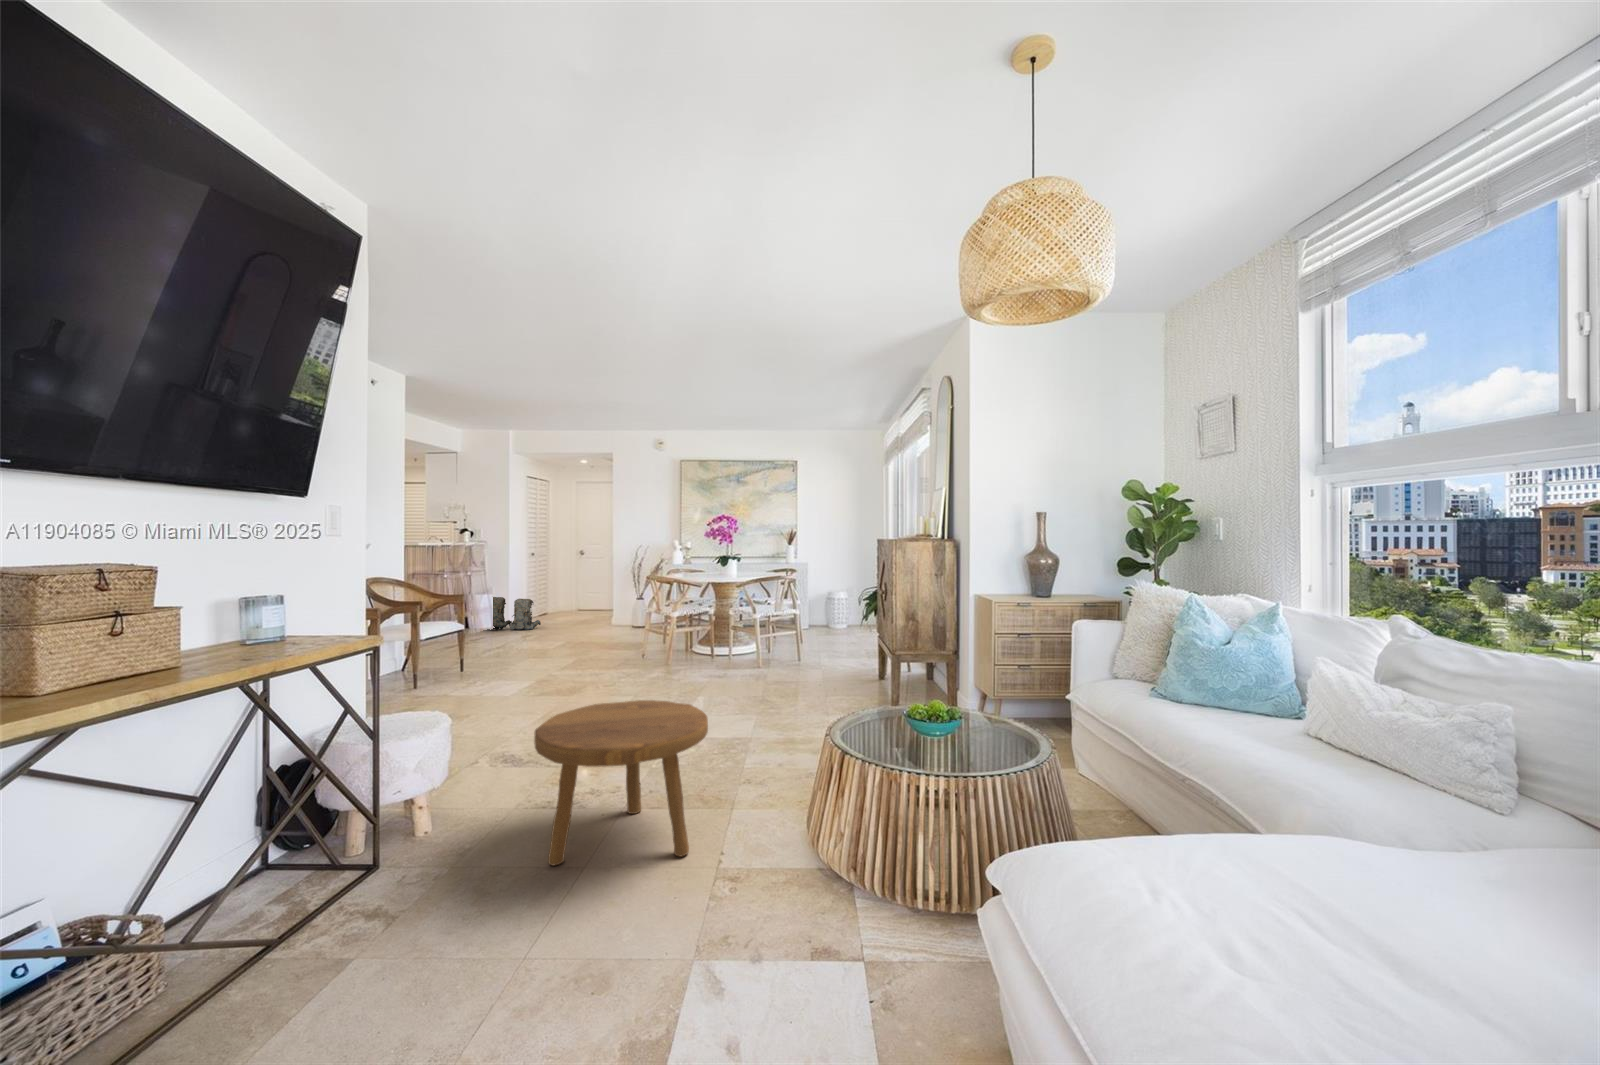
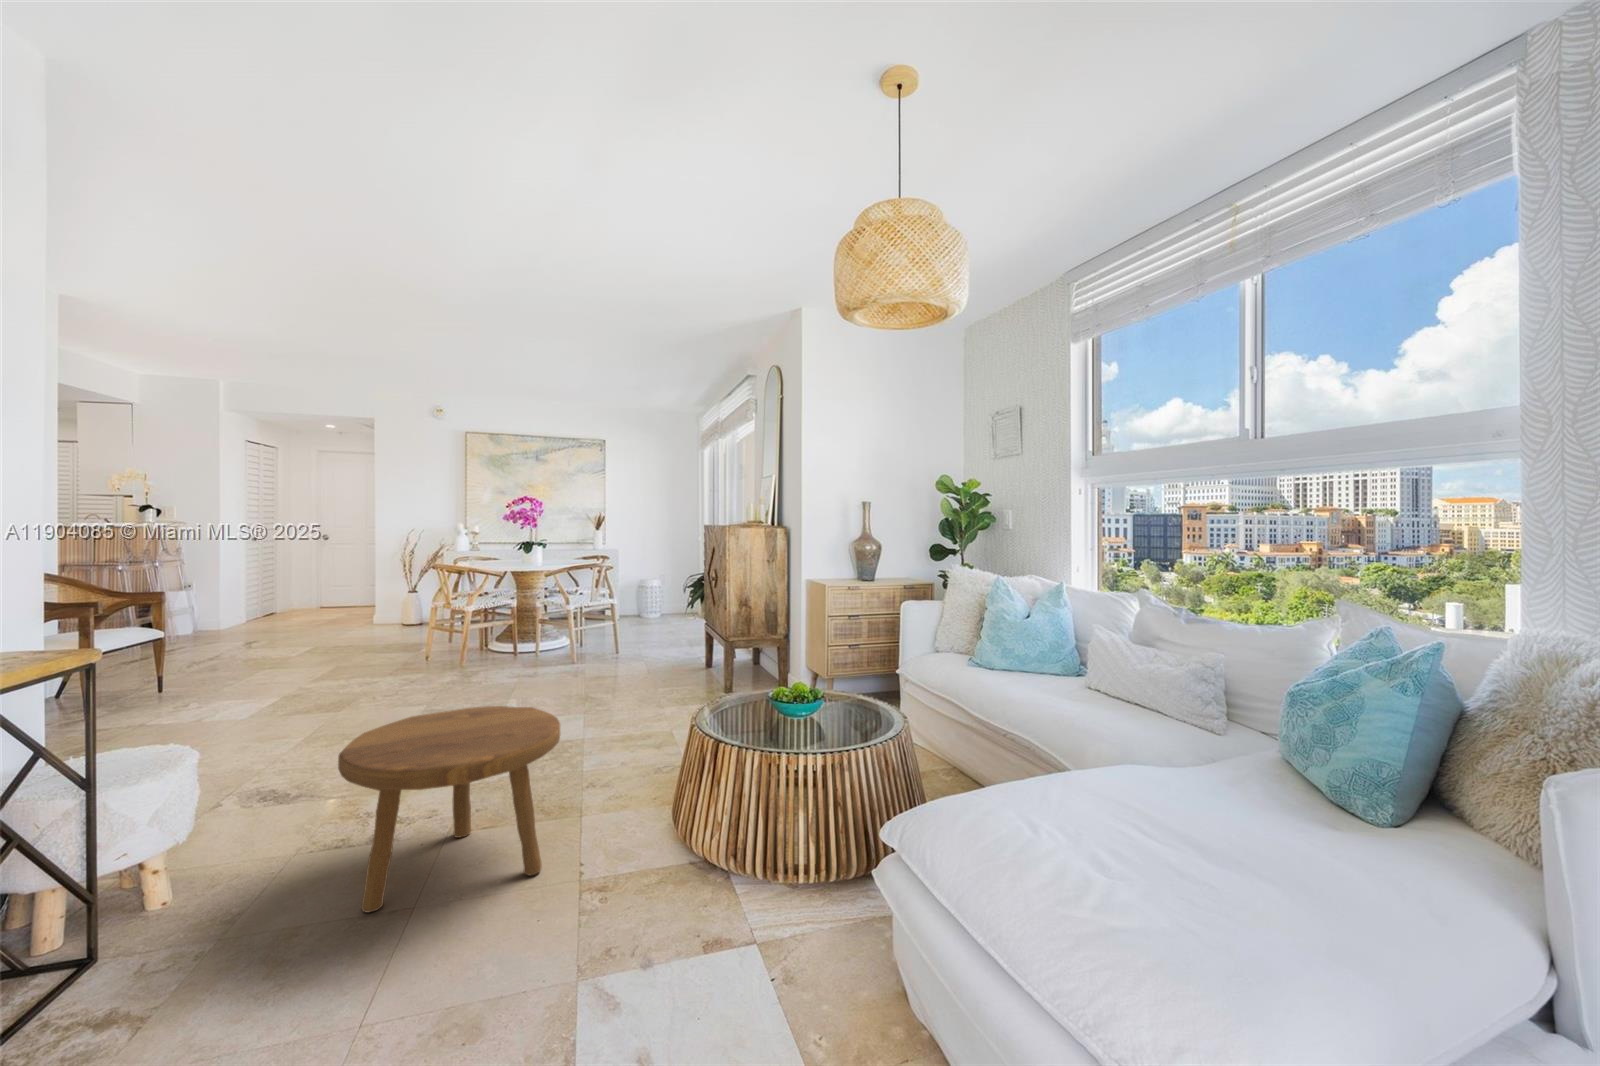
backpack: present [493,597,541,630] -> none [187,595,277,636]

